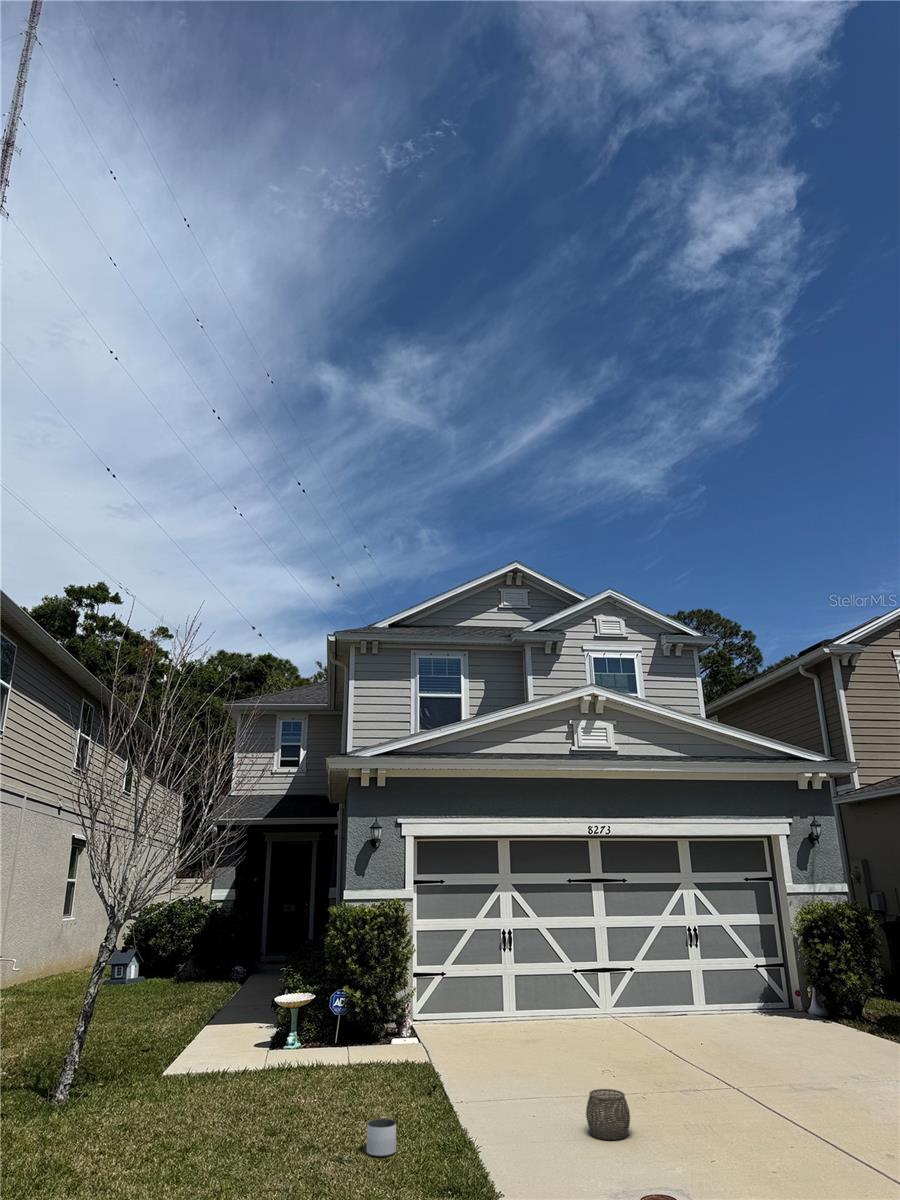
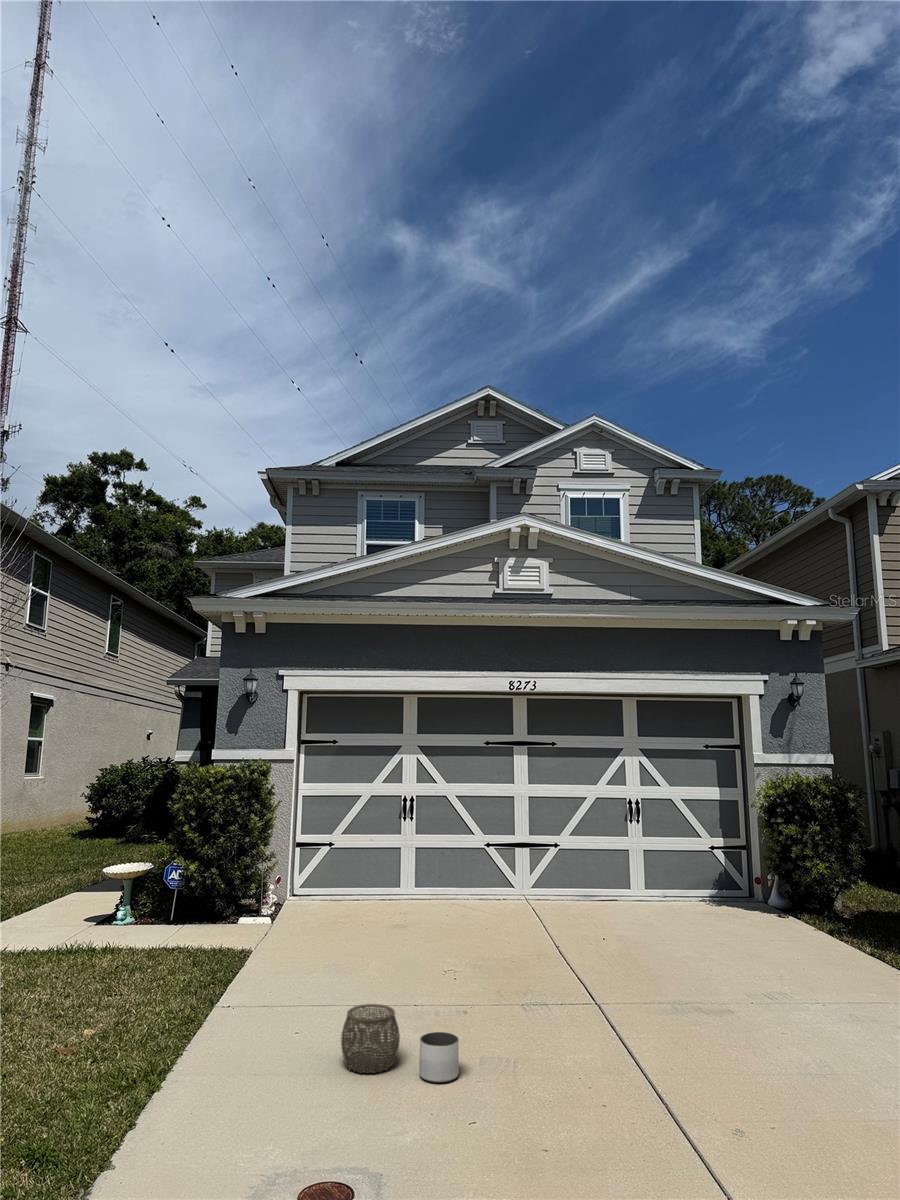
planter: present [367,1119,396,1157] -> present [419,1032,459,1083]

